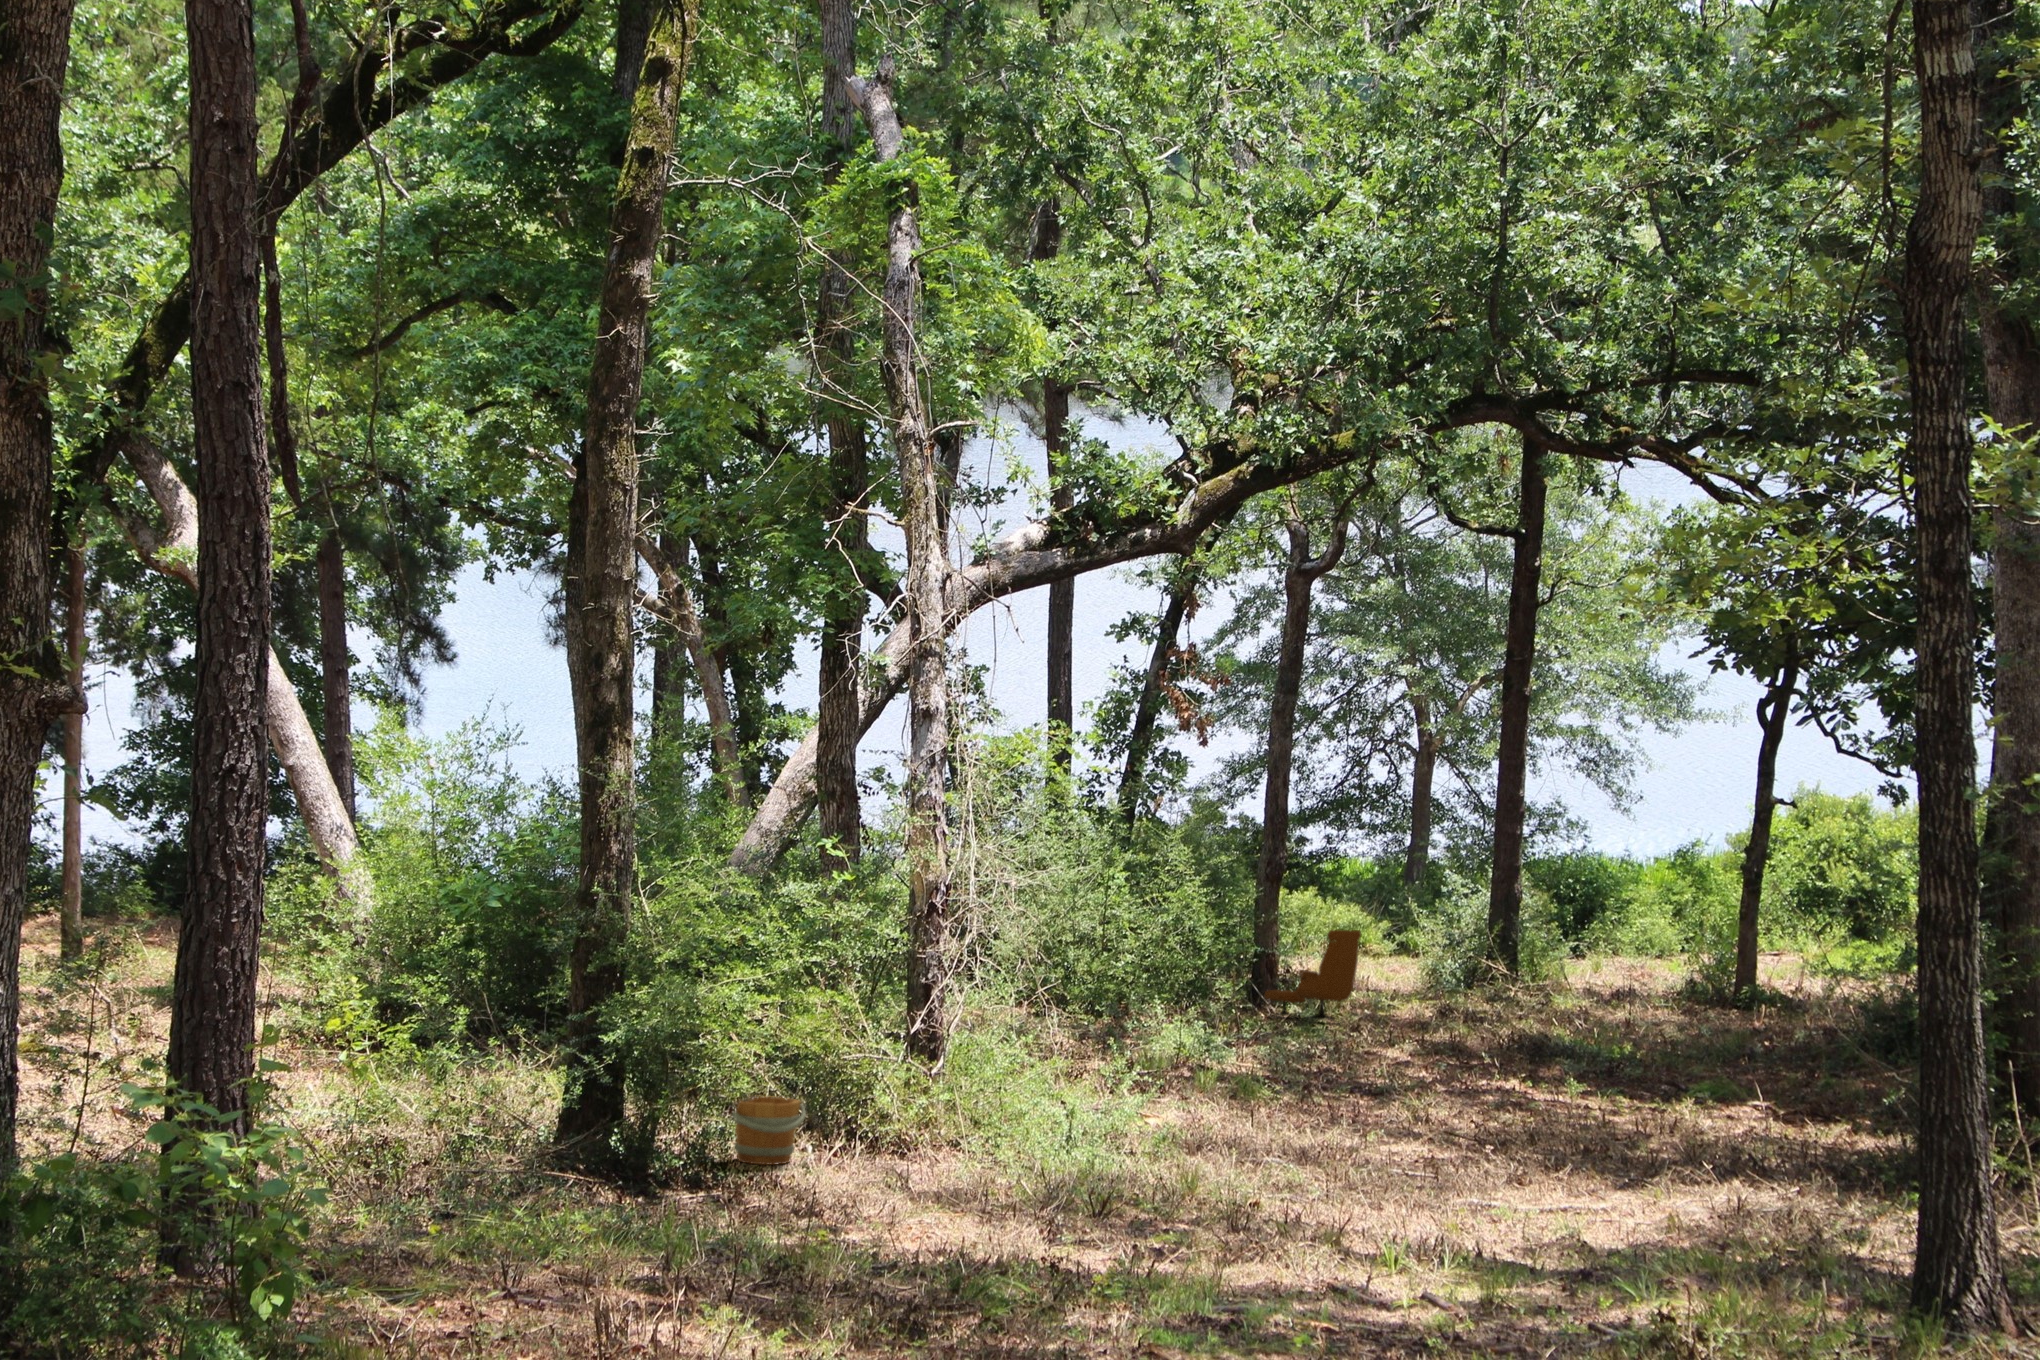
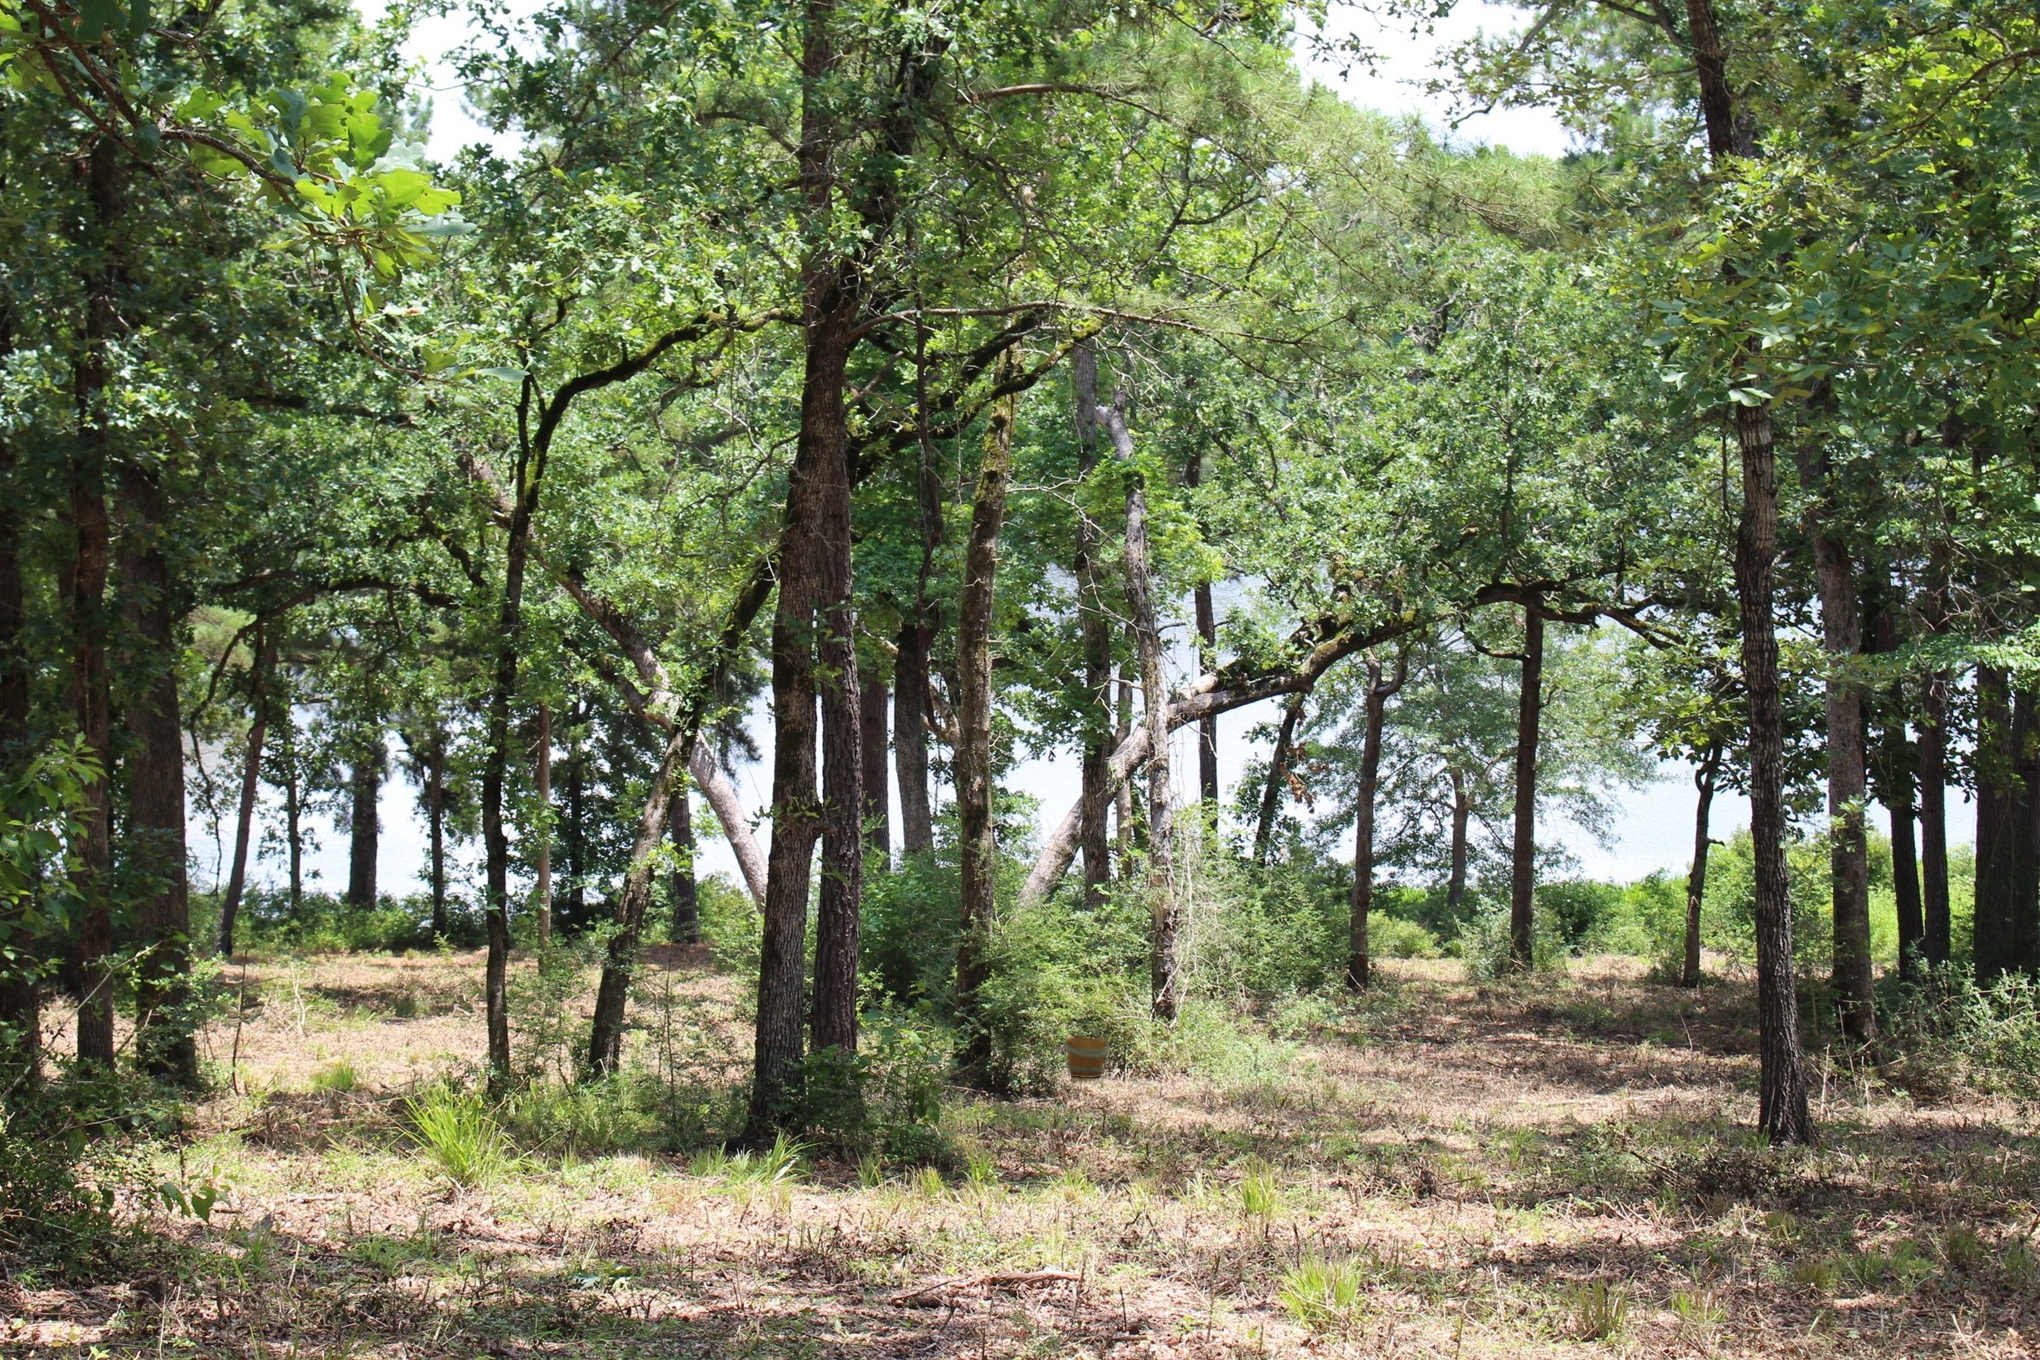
lounge chair: present [1265,929,1361,1025] -> none [1363,935,1429,1001]

